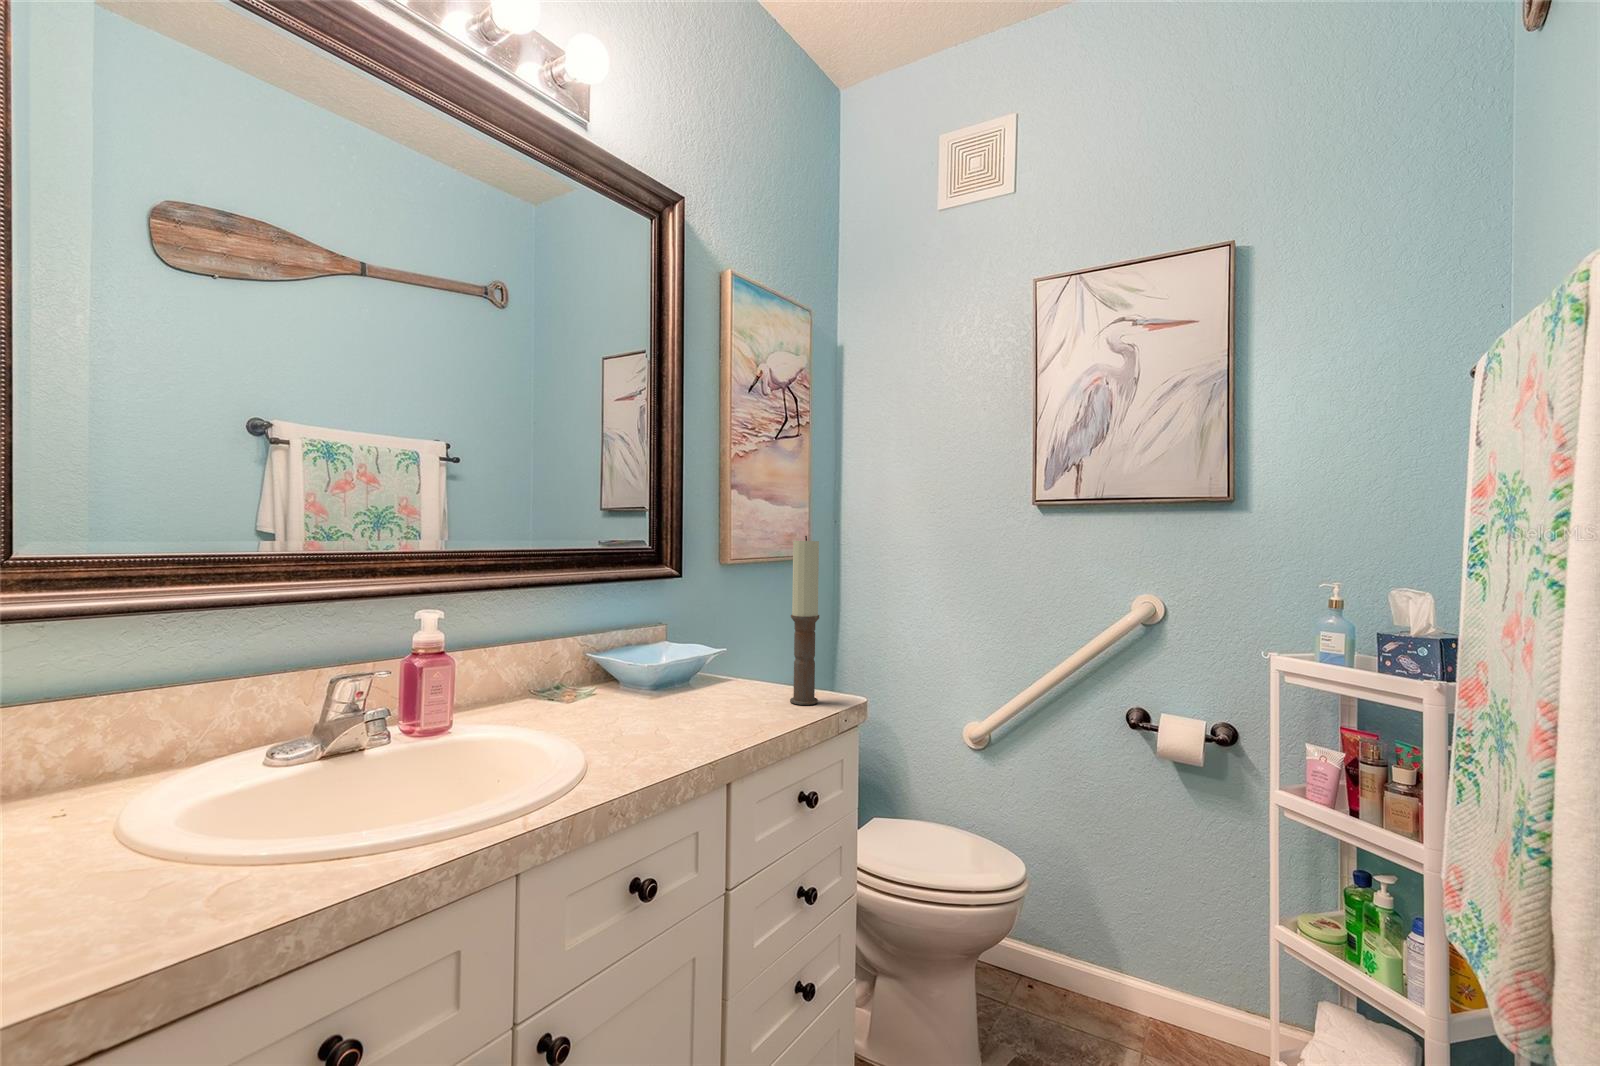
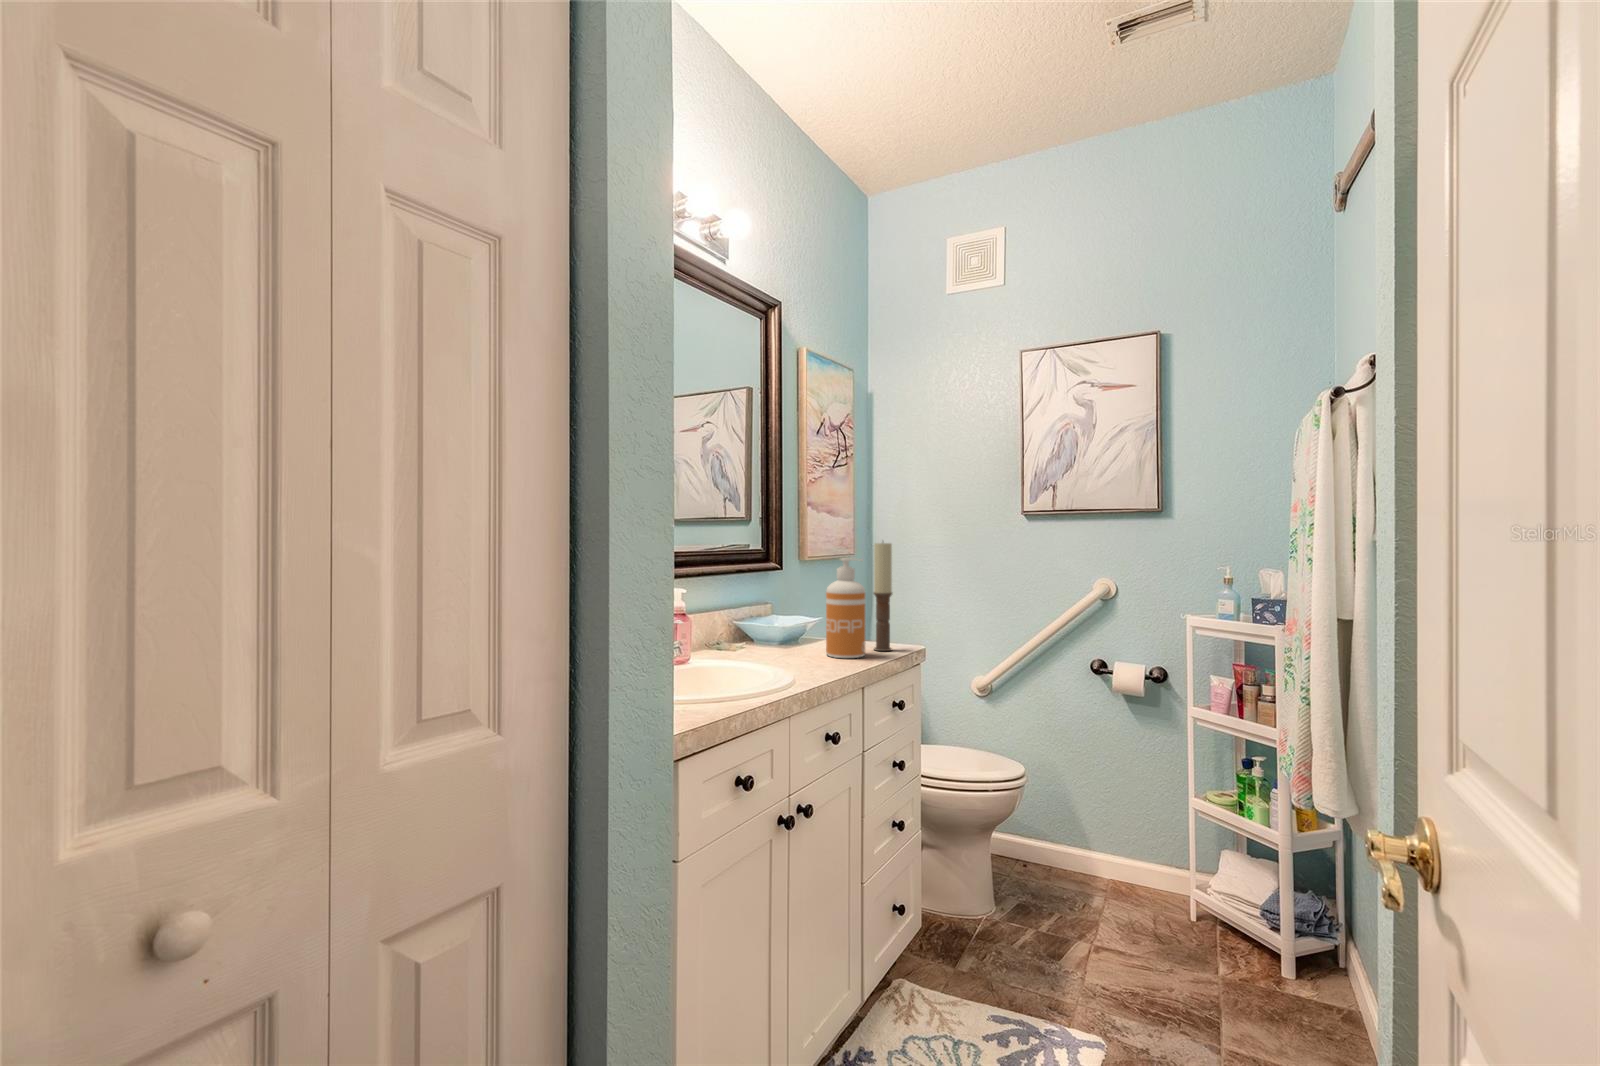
soap dispenser: none [707,563,767,720] -> present [826,558,865,658]

